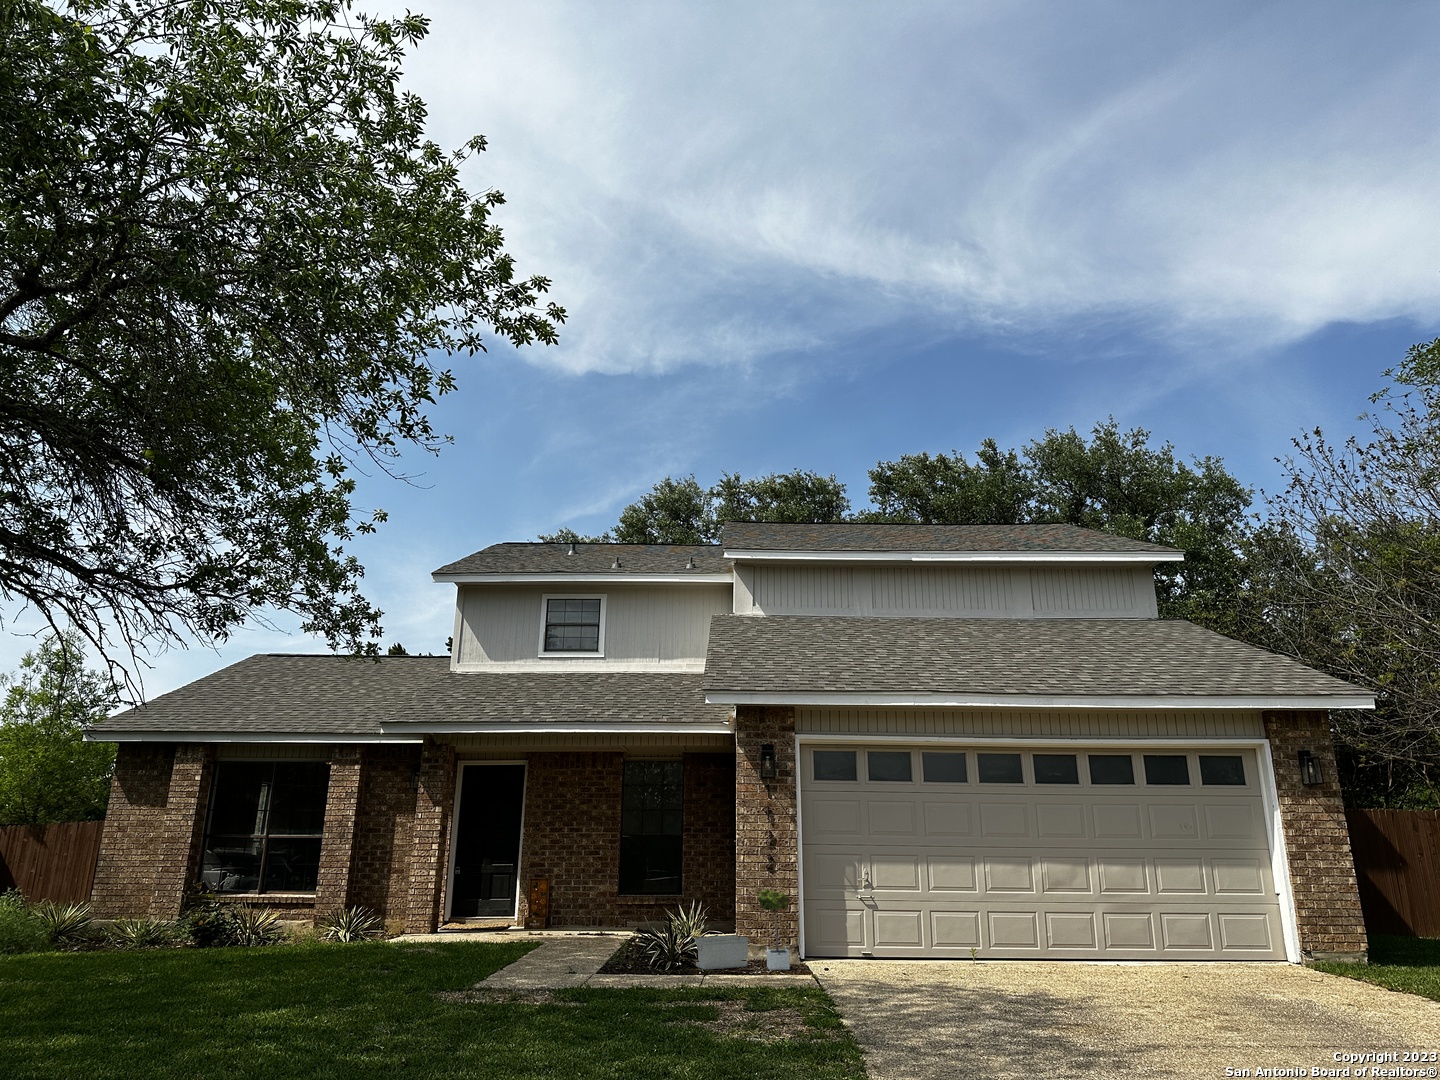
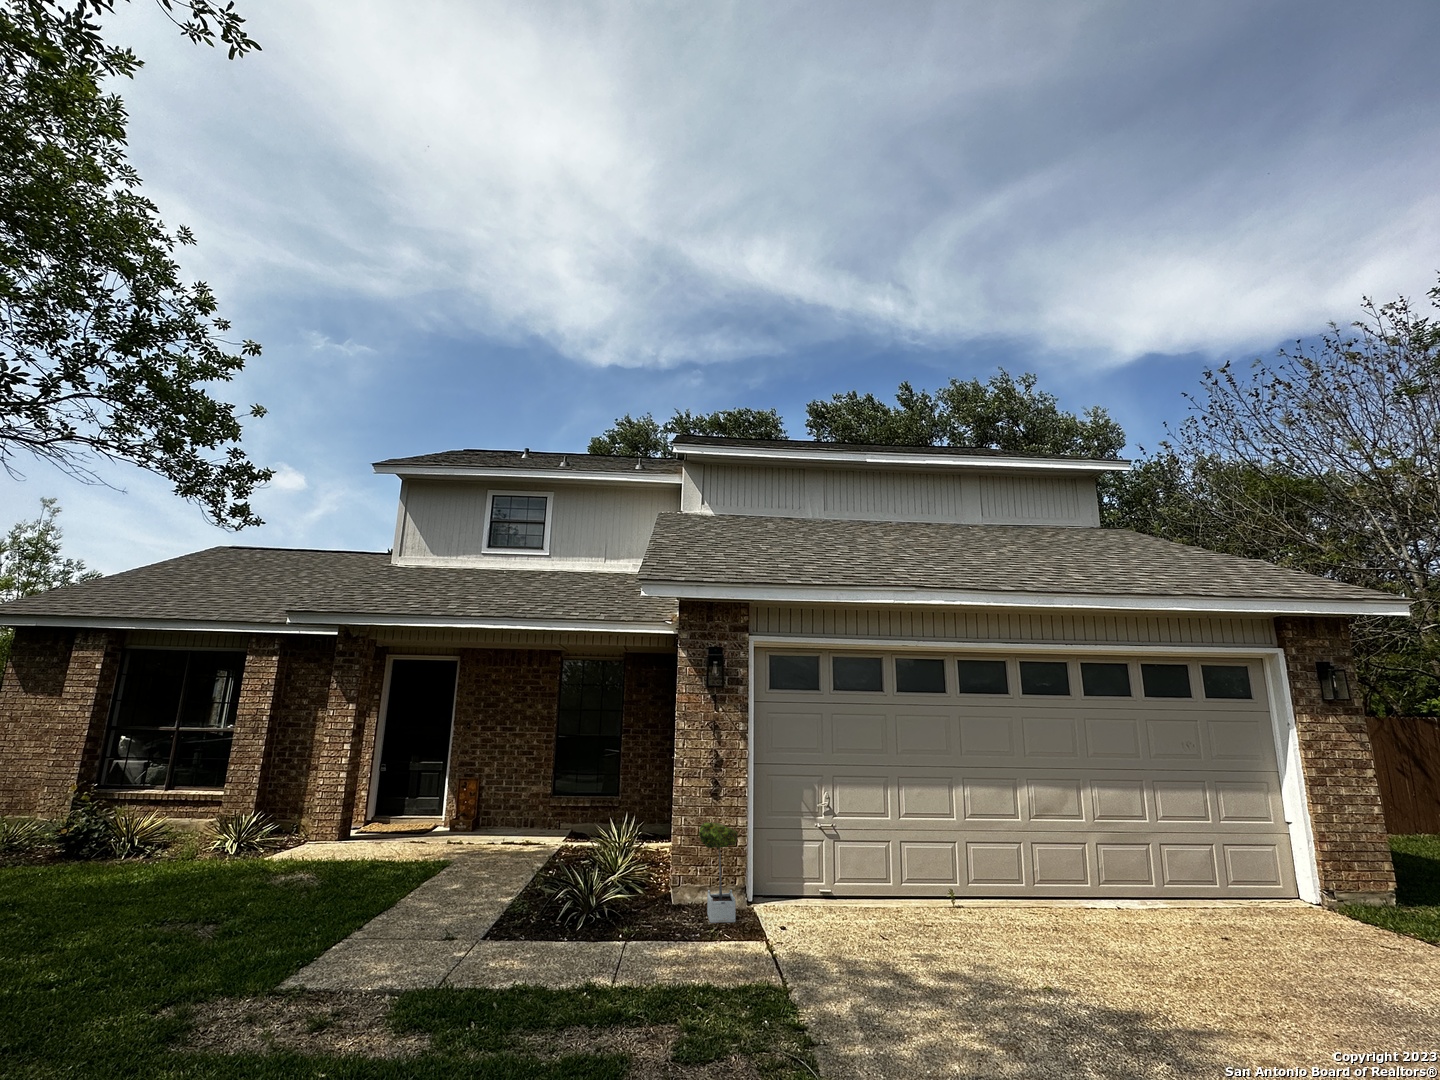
storage bin: present [695,935,748,969] -> none [620,872,686,923]

